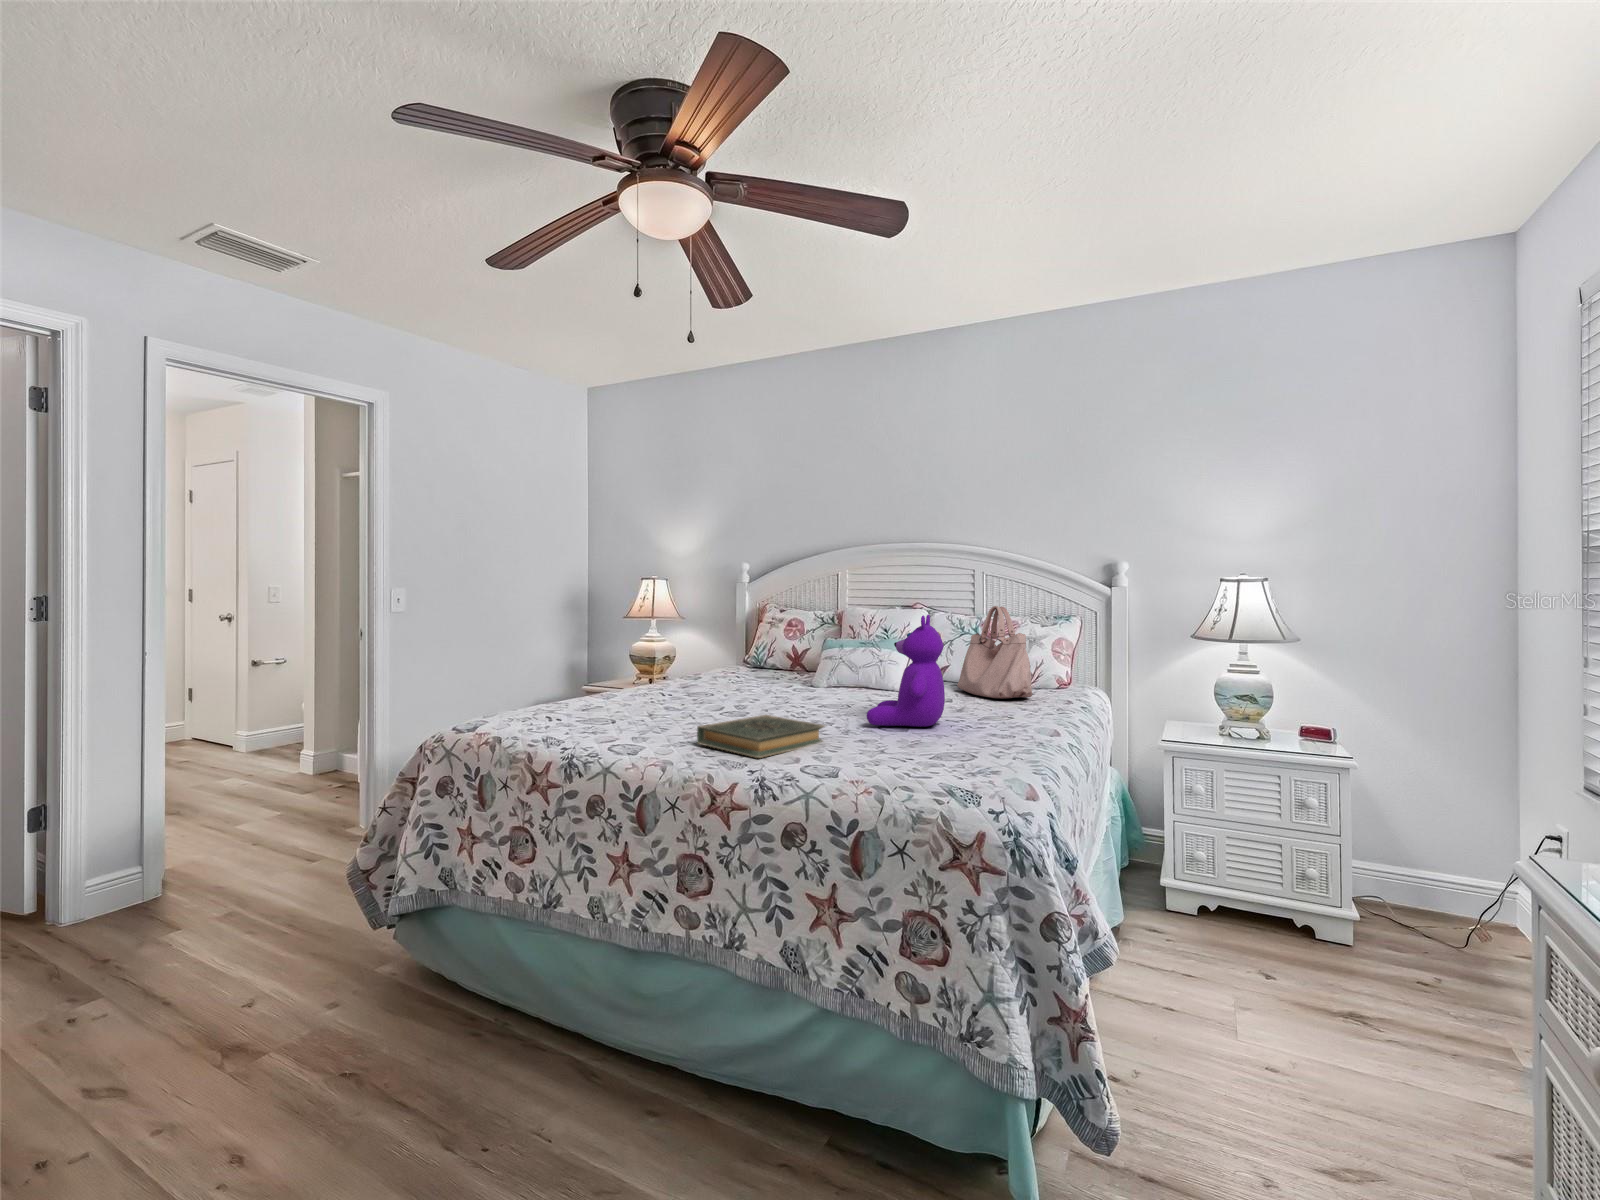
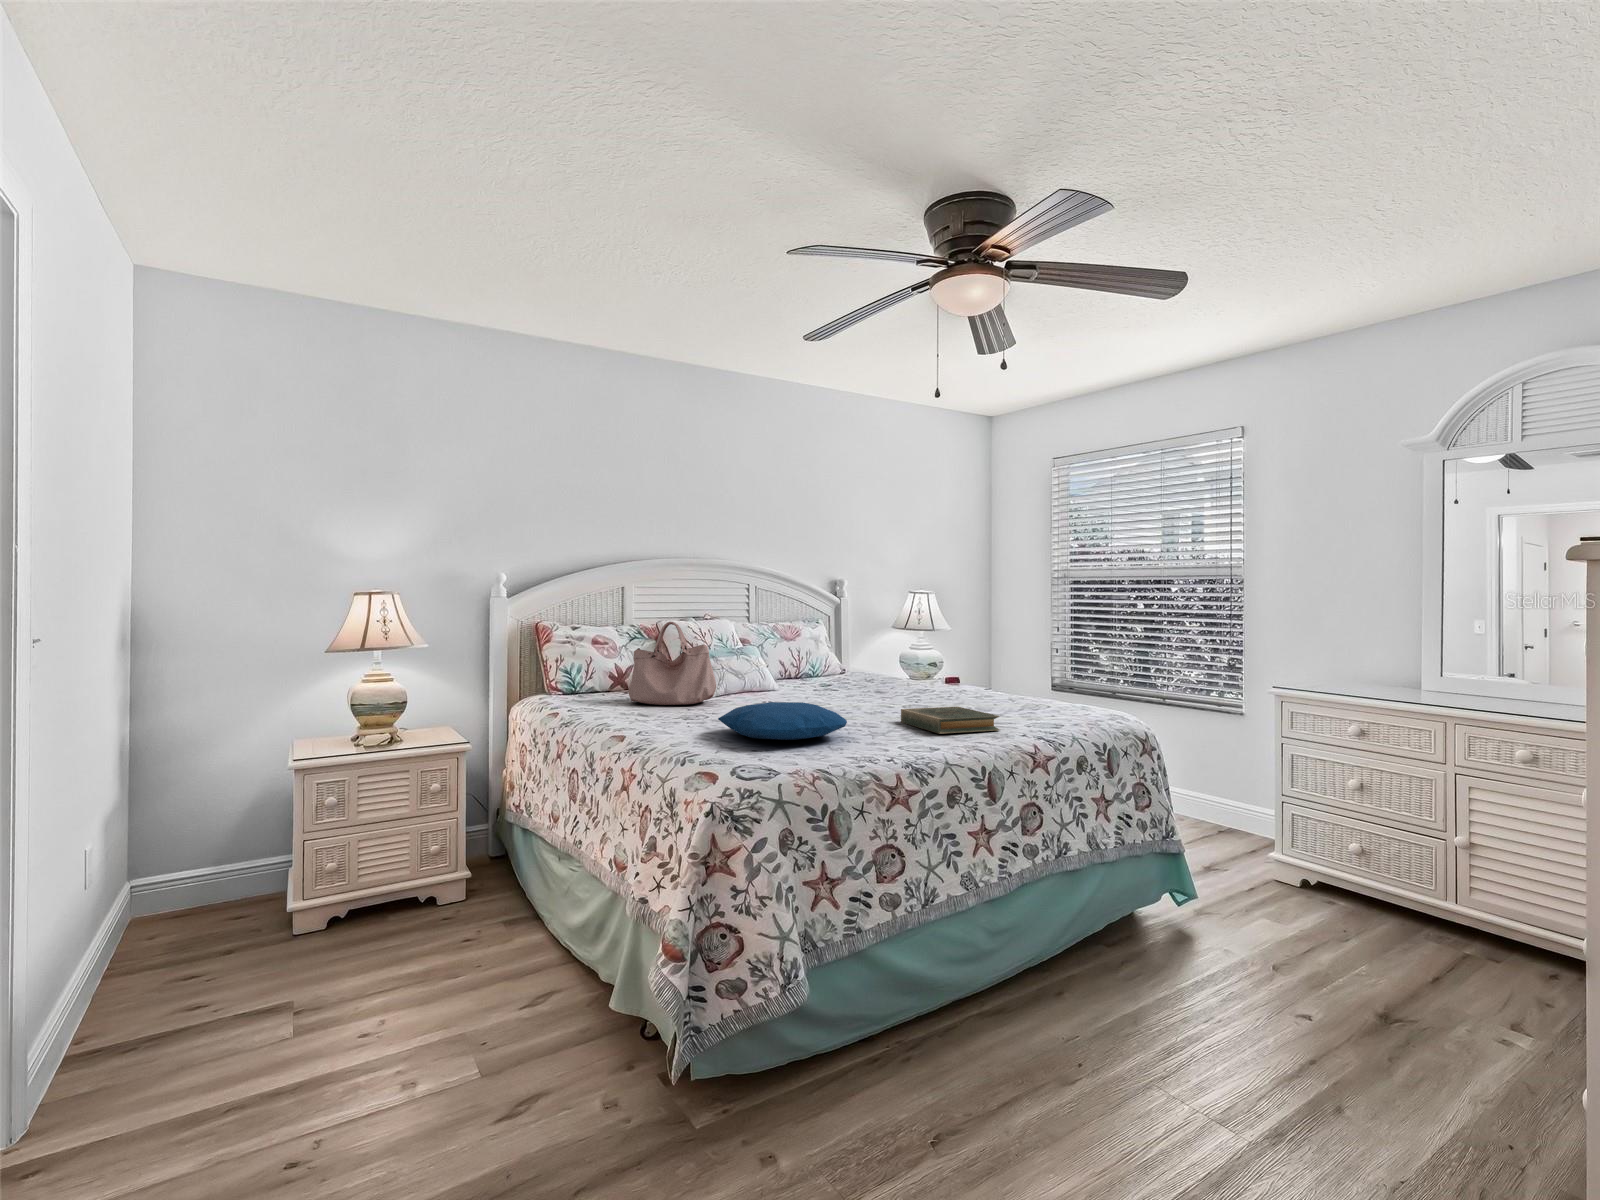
handbag: present [957,606,1032,699] -> present [629,622,716,705]
teddy bear: present [867,615,945,727] -> none [896,621,964,706]
pillow: none [571,683,704,720] -> present [718,702,847,740]

